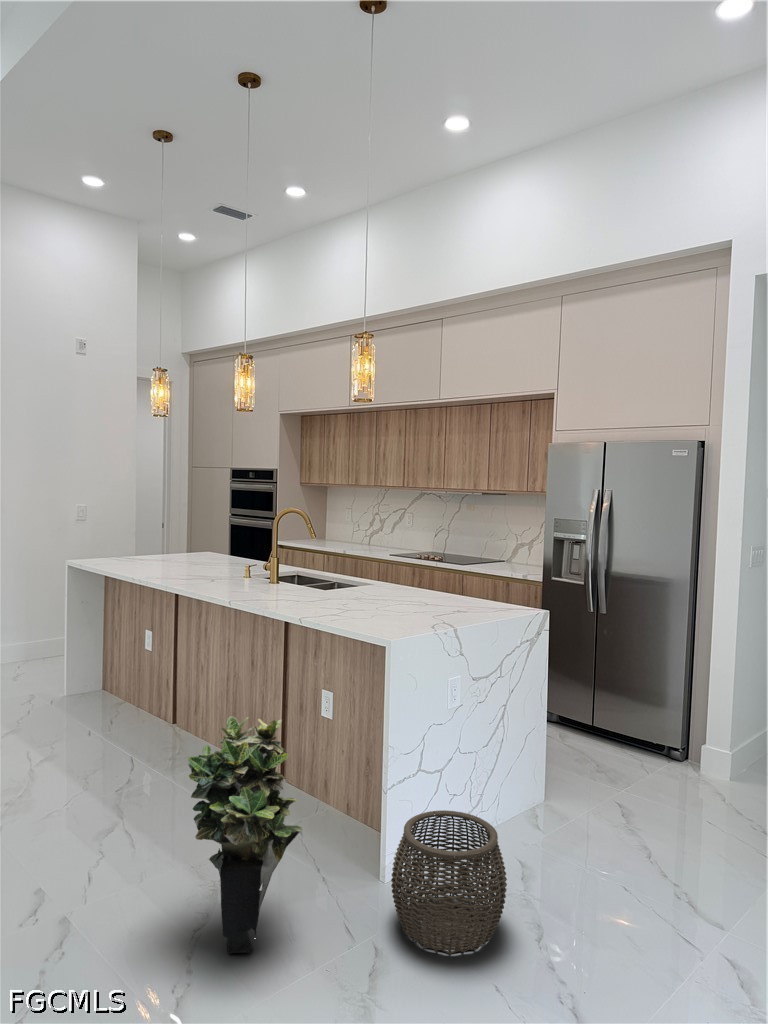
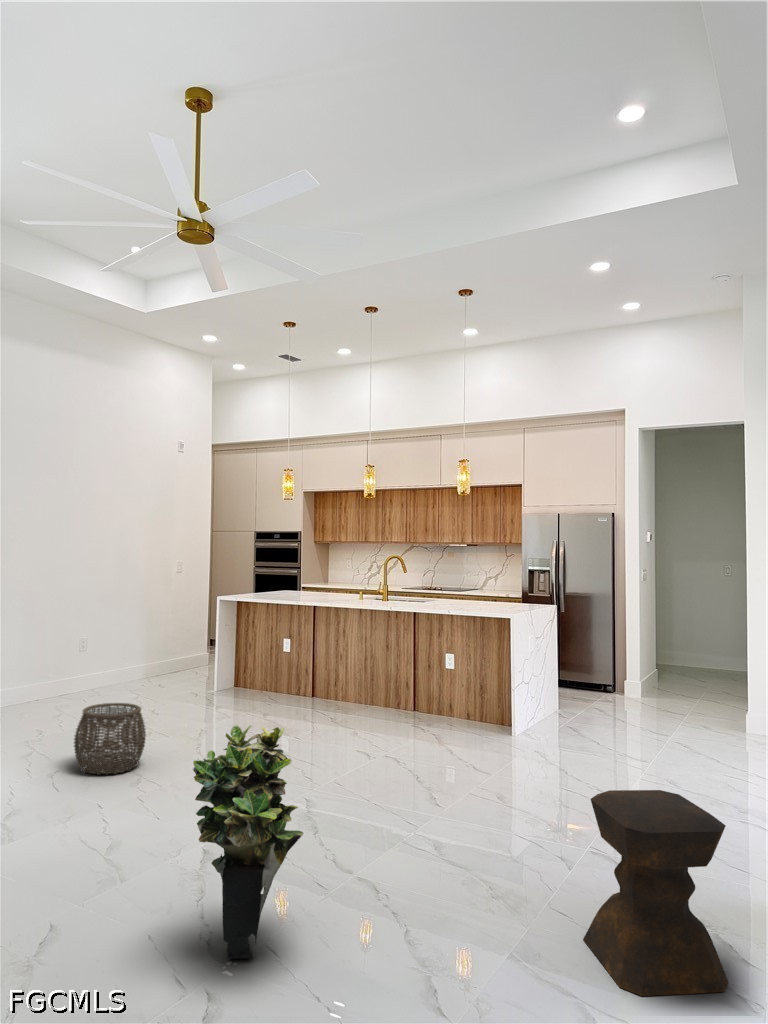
stool: none [584,782,733,991] -> present [583,790,728,996]
woven basket: present [391,810,507,954] -> present [74,703,146,775]

